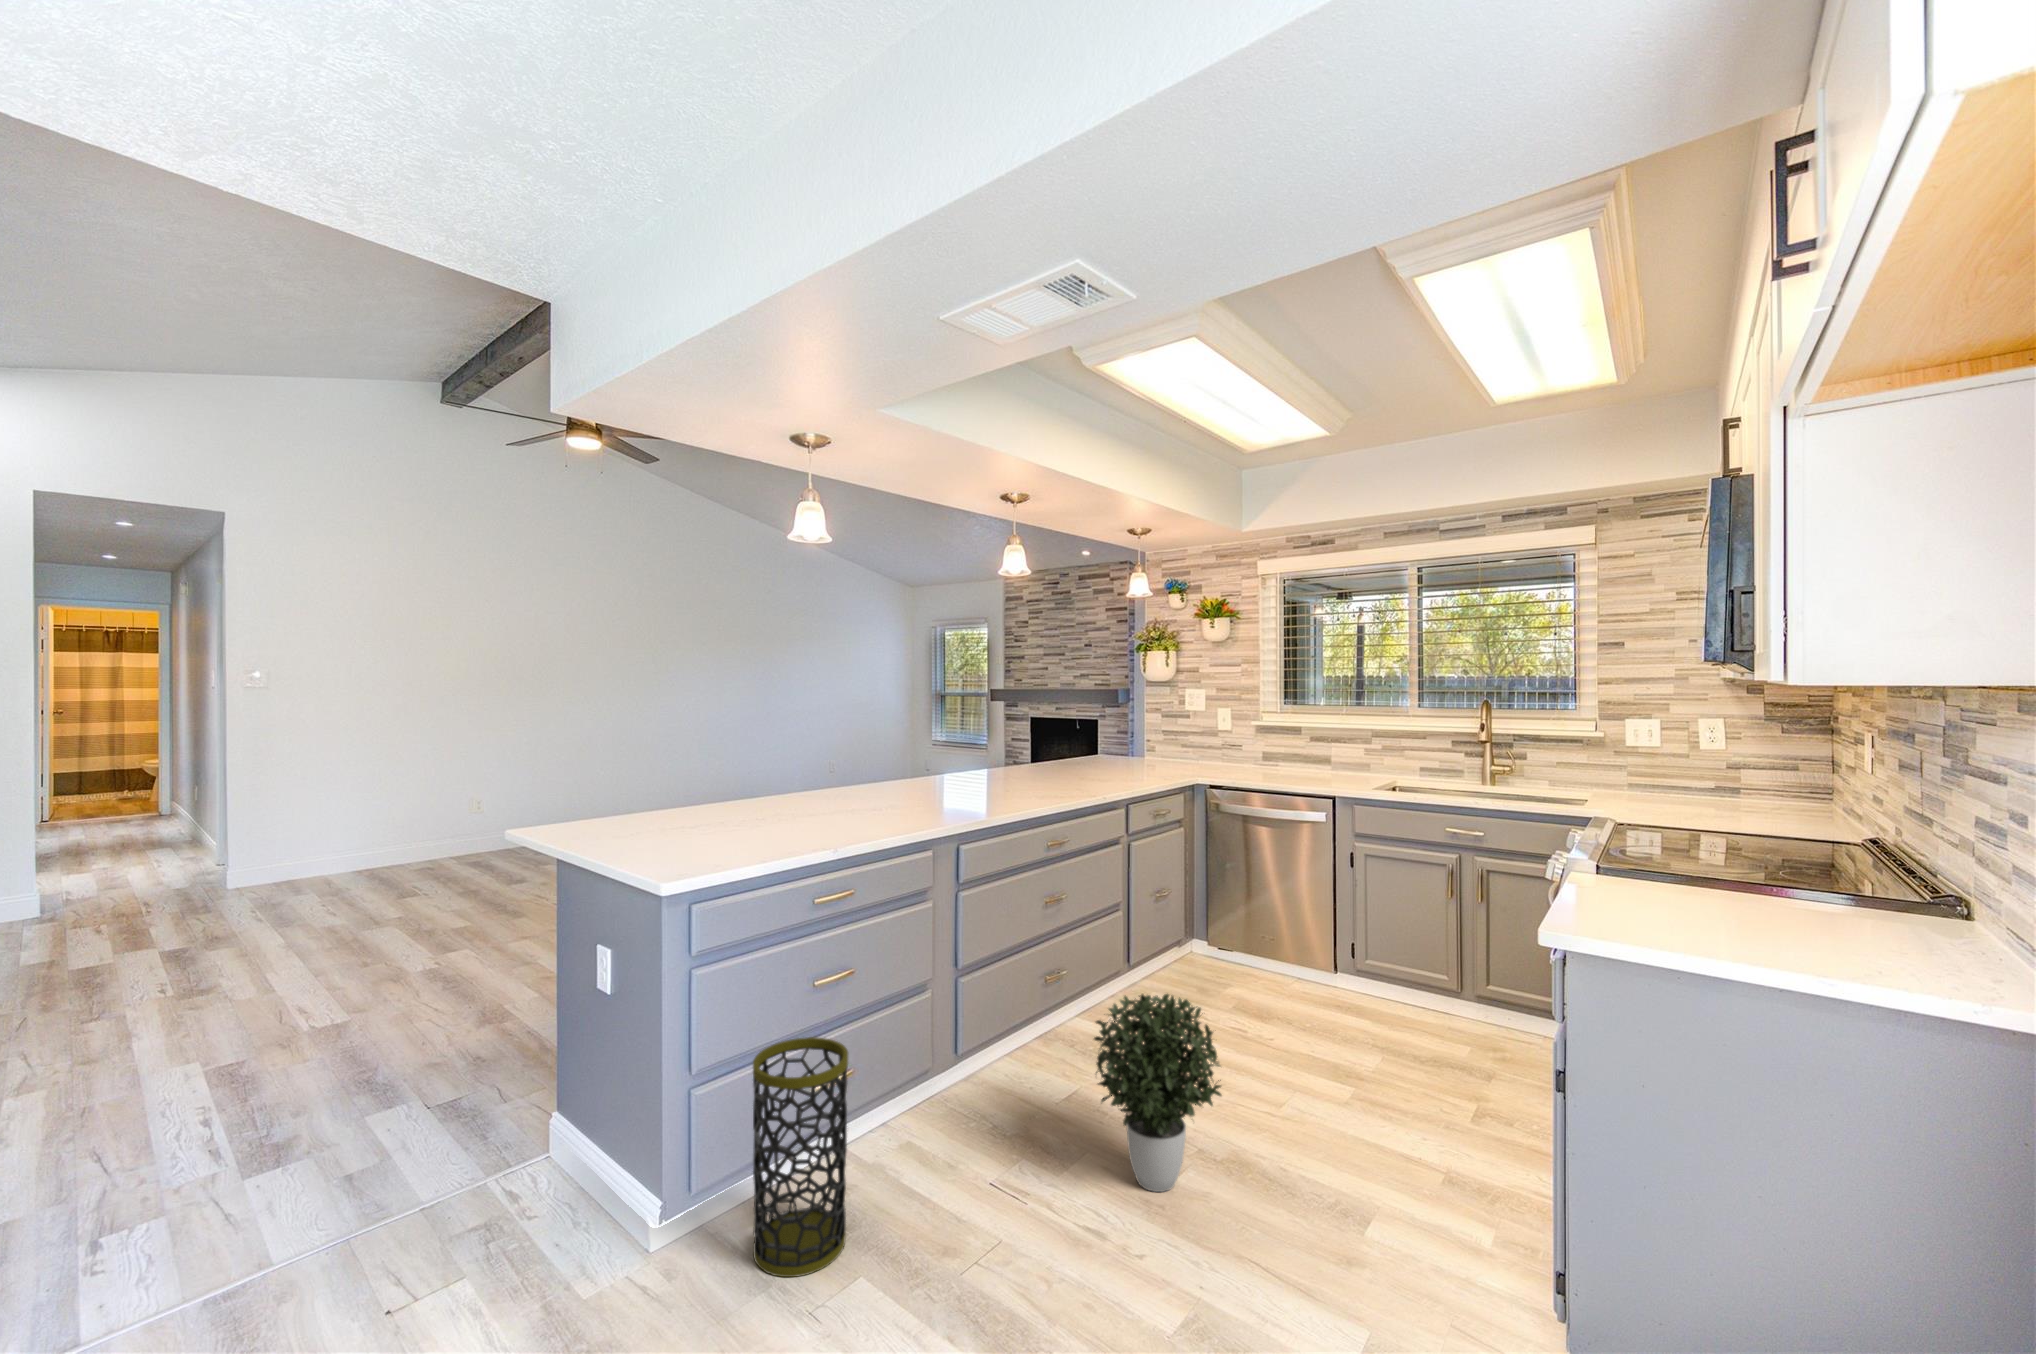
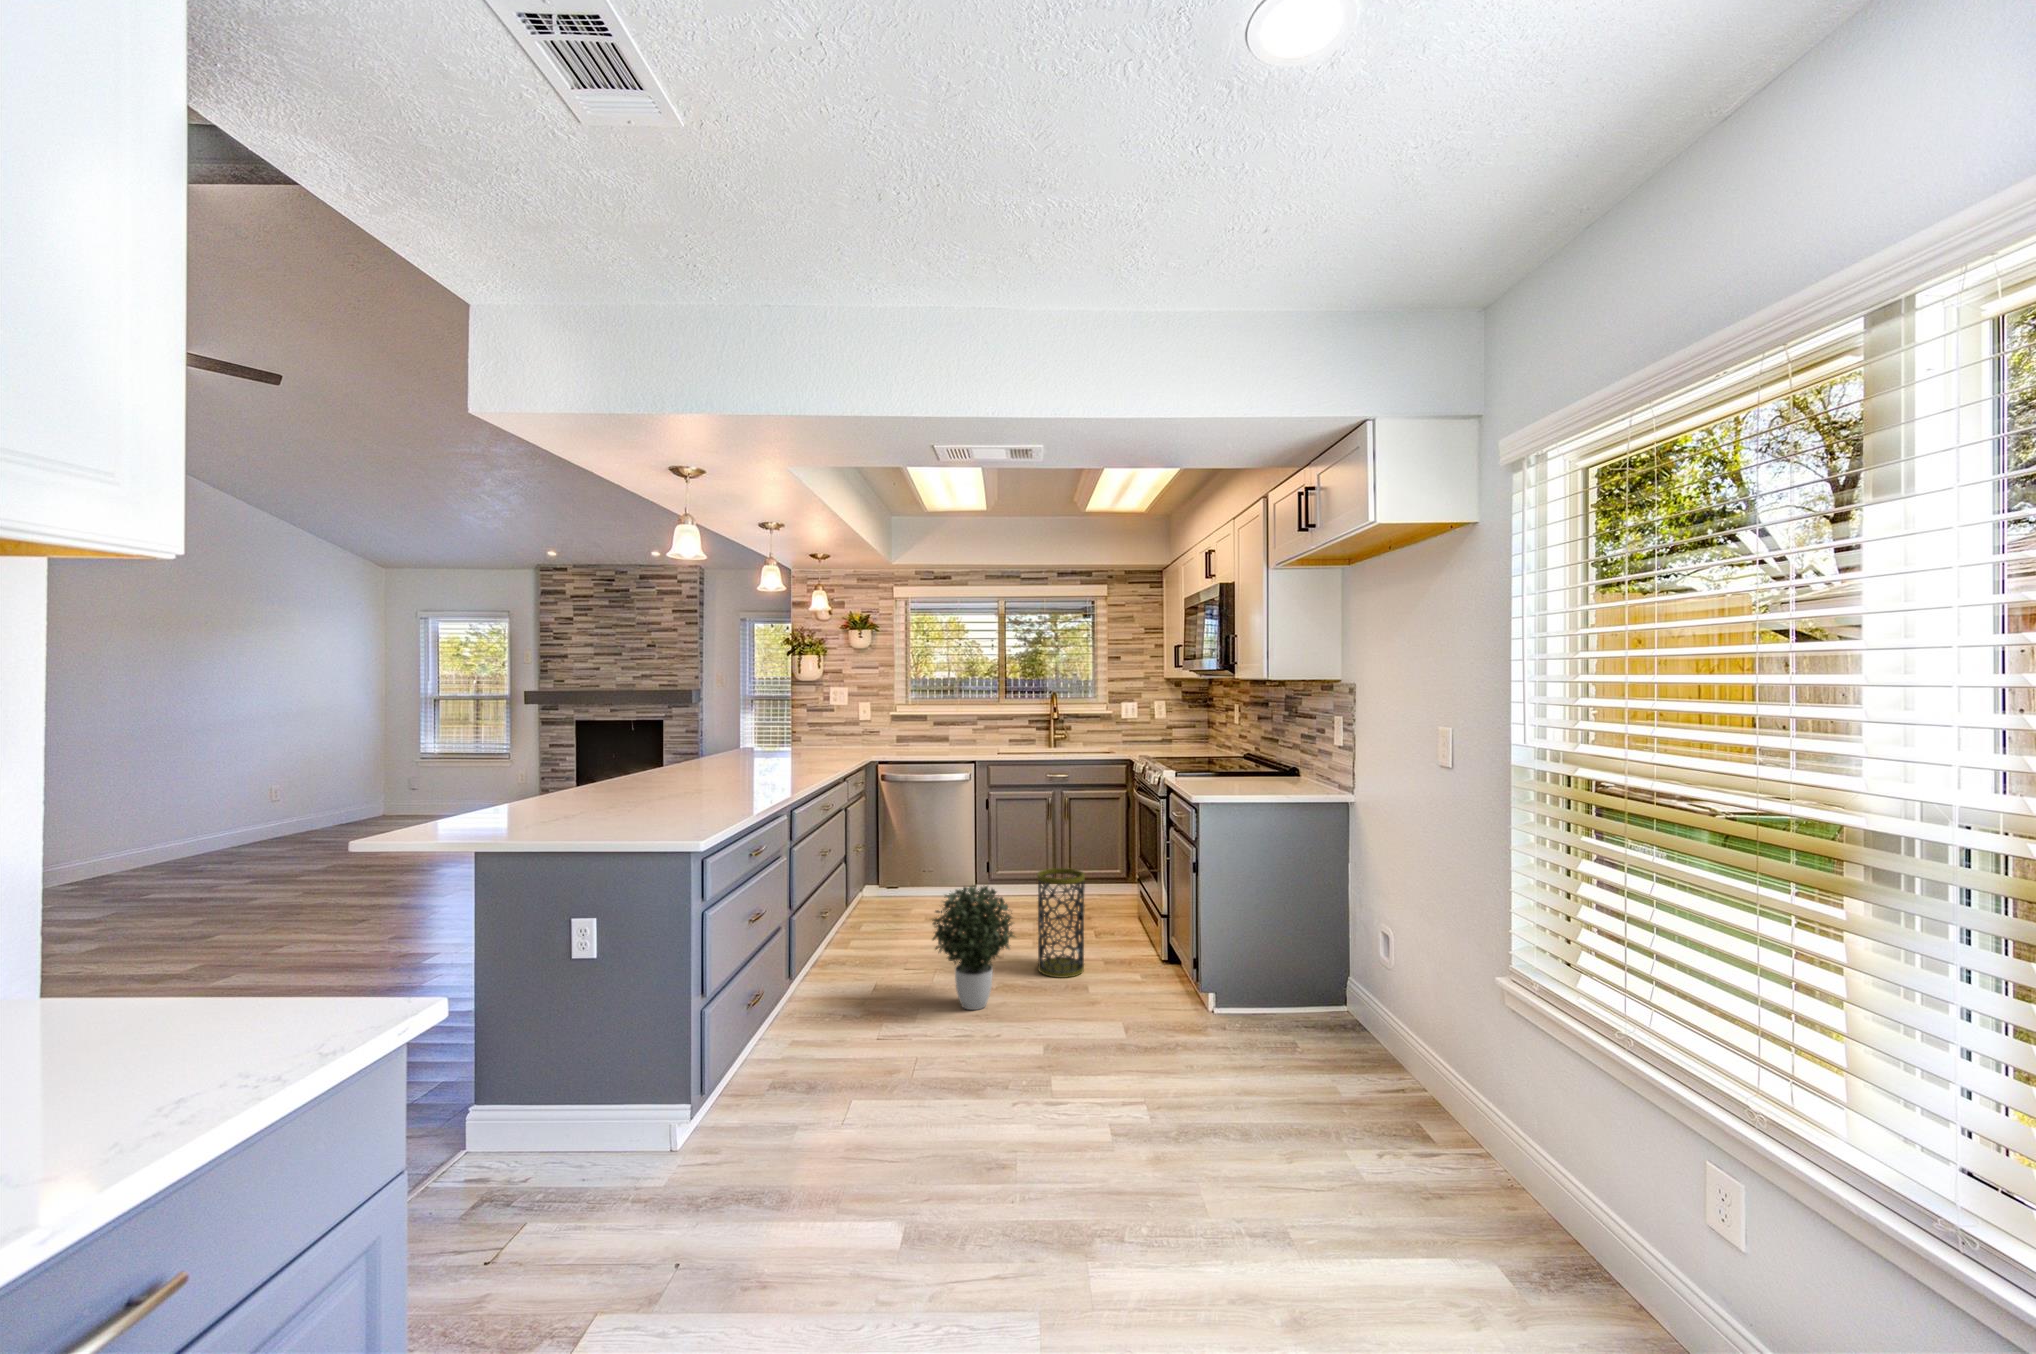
trash can: present [753,1037,848,1277] -> present [1037,868,1085,978]

